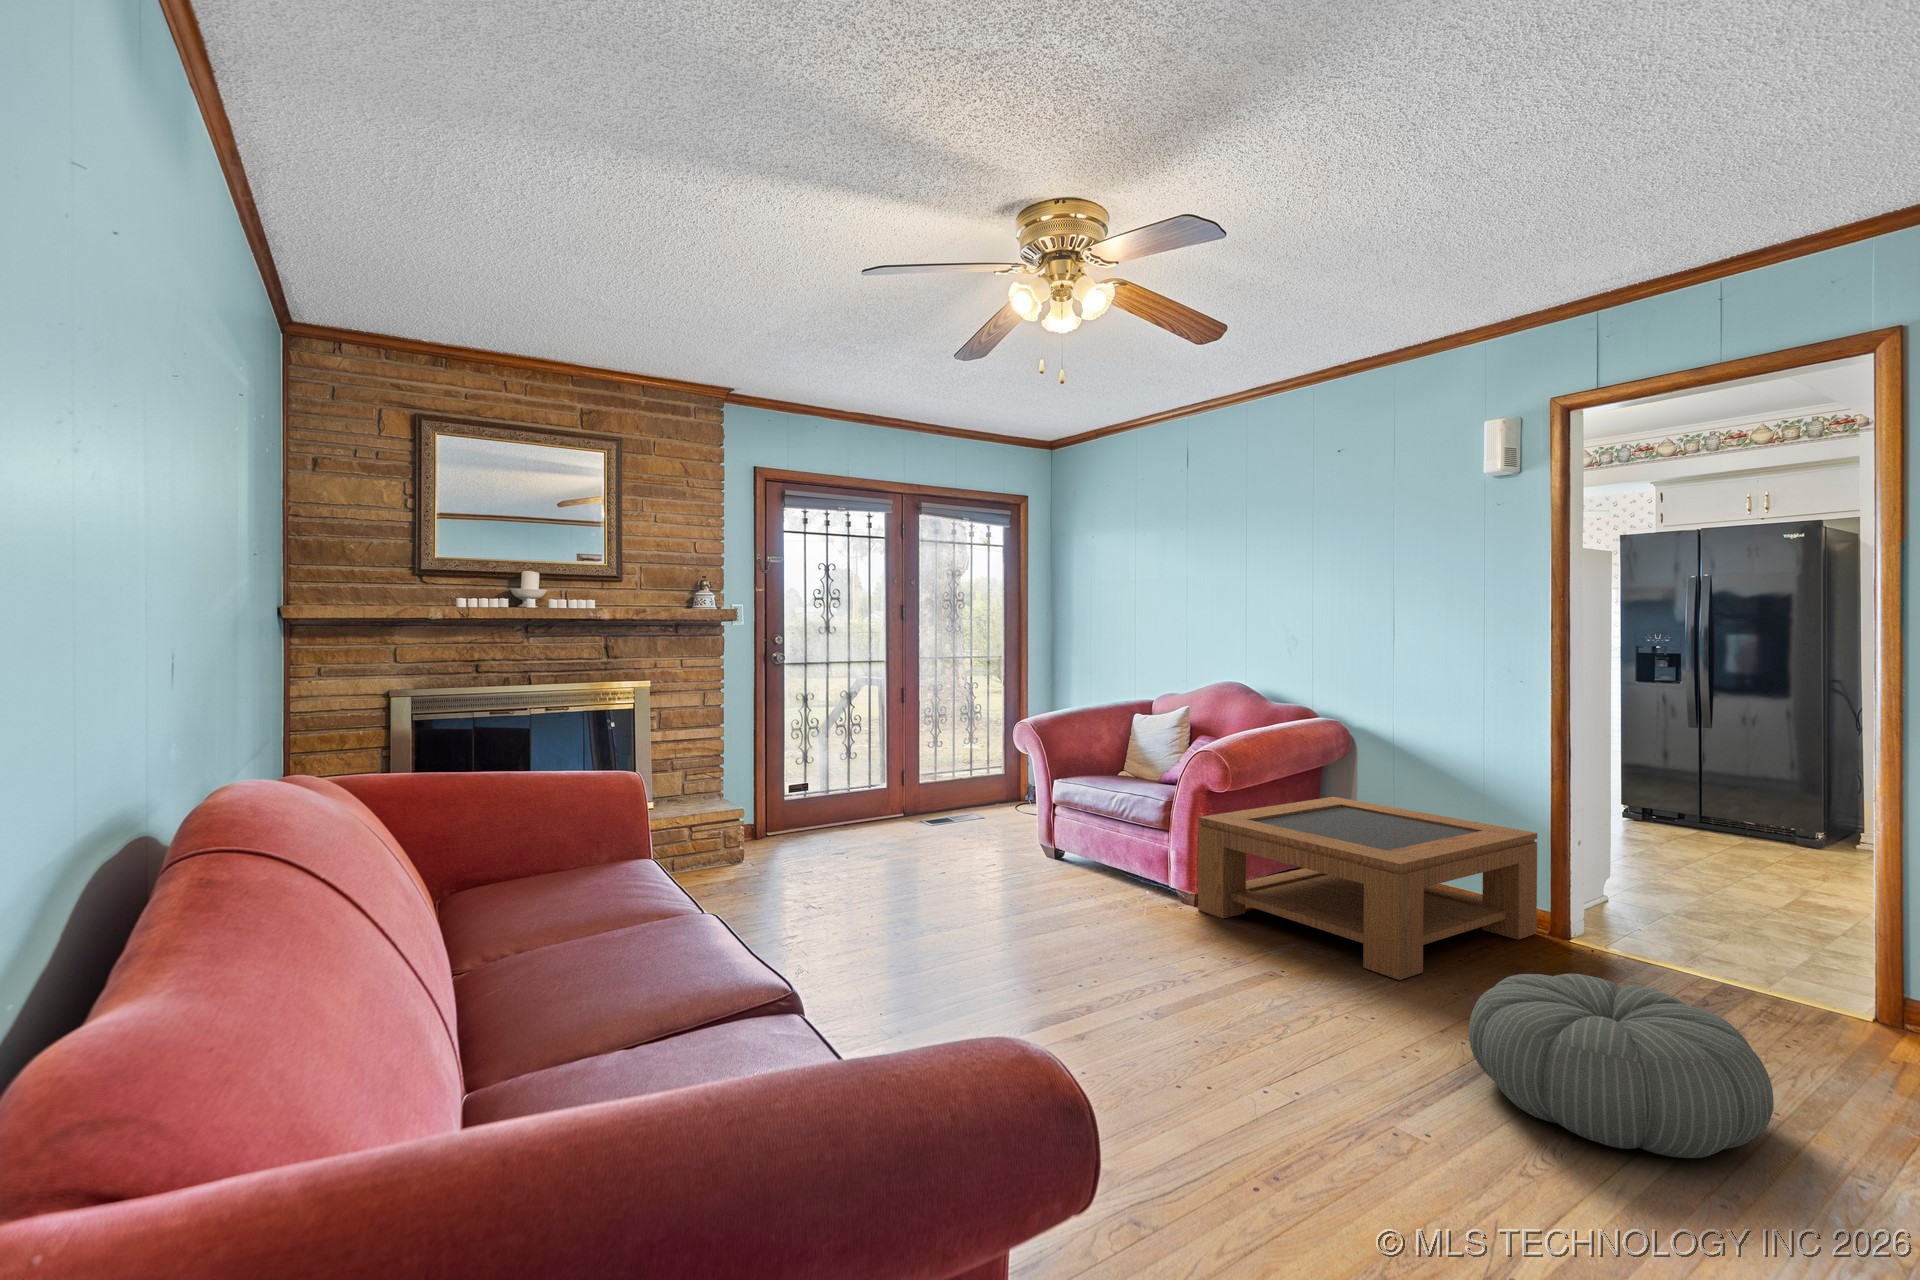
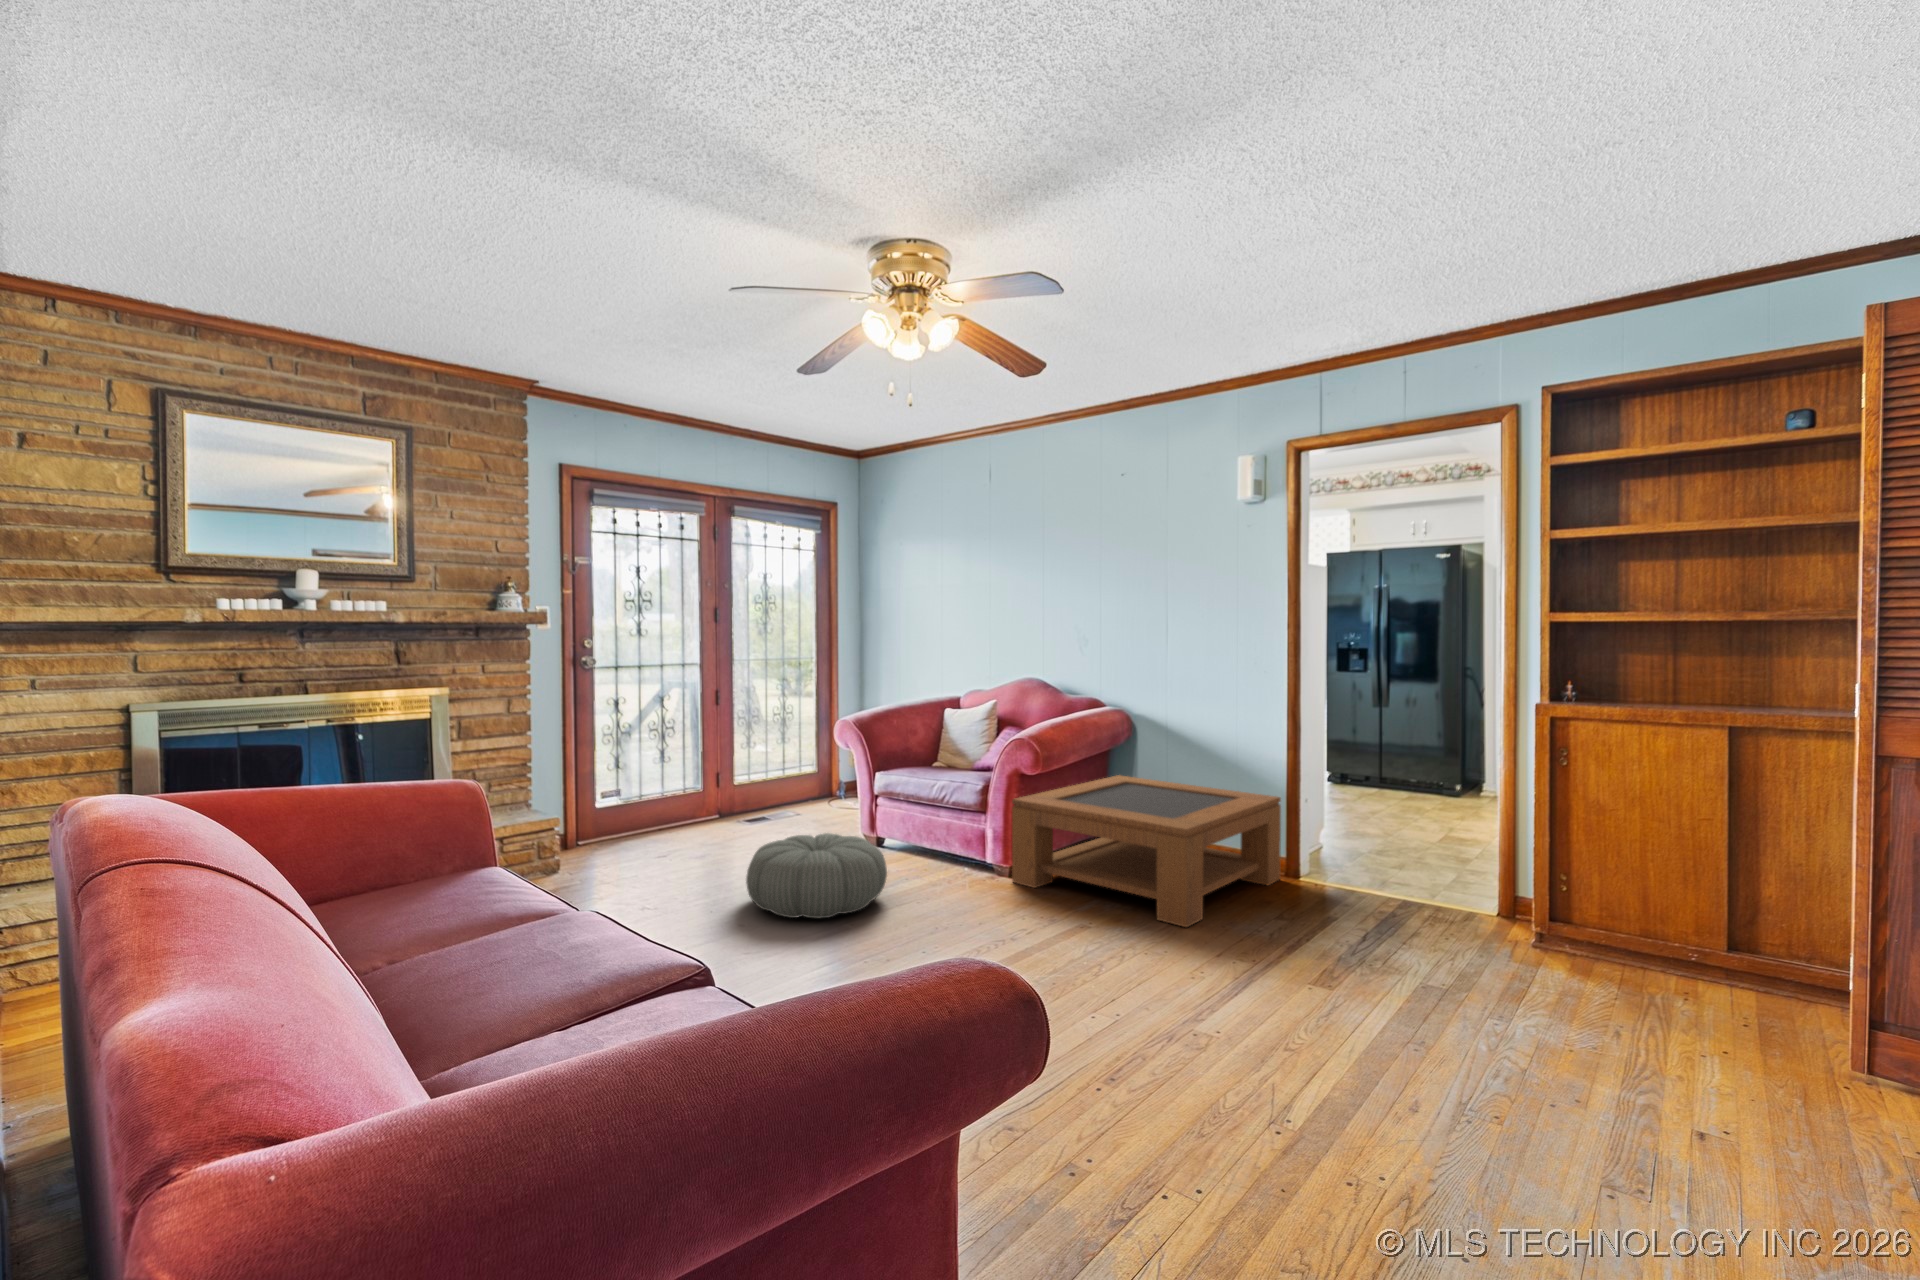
pouf: present [1469,974,1774,1158] -> present [746,833,887,918]

